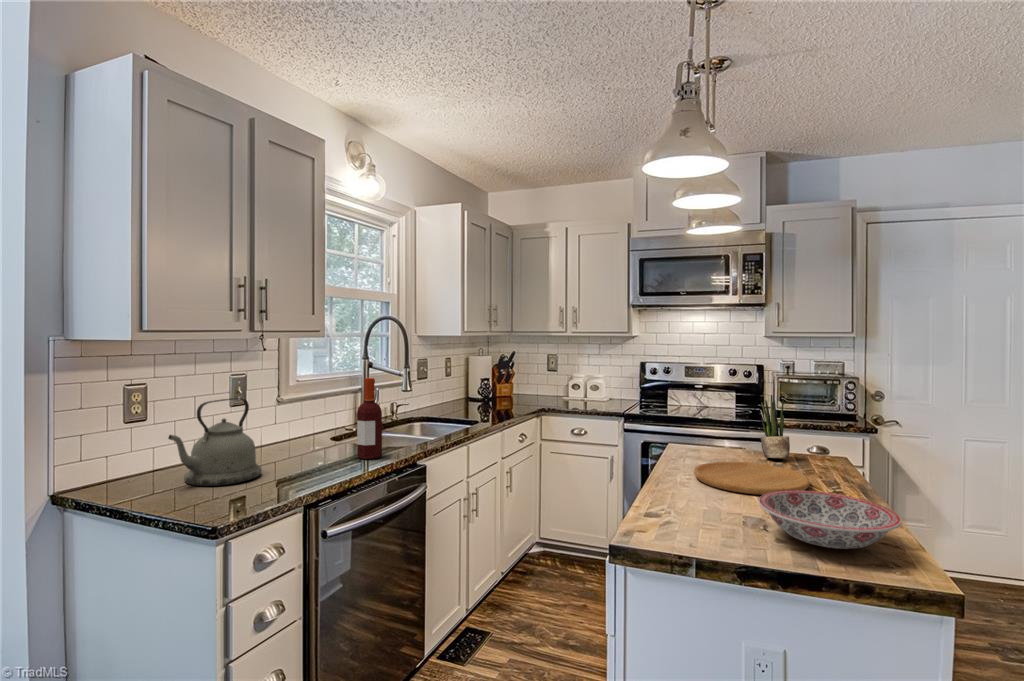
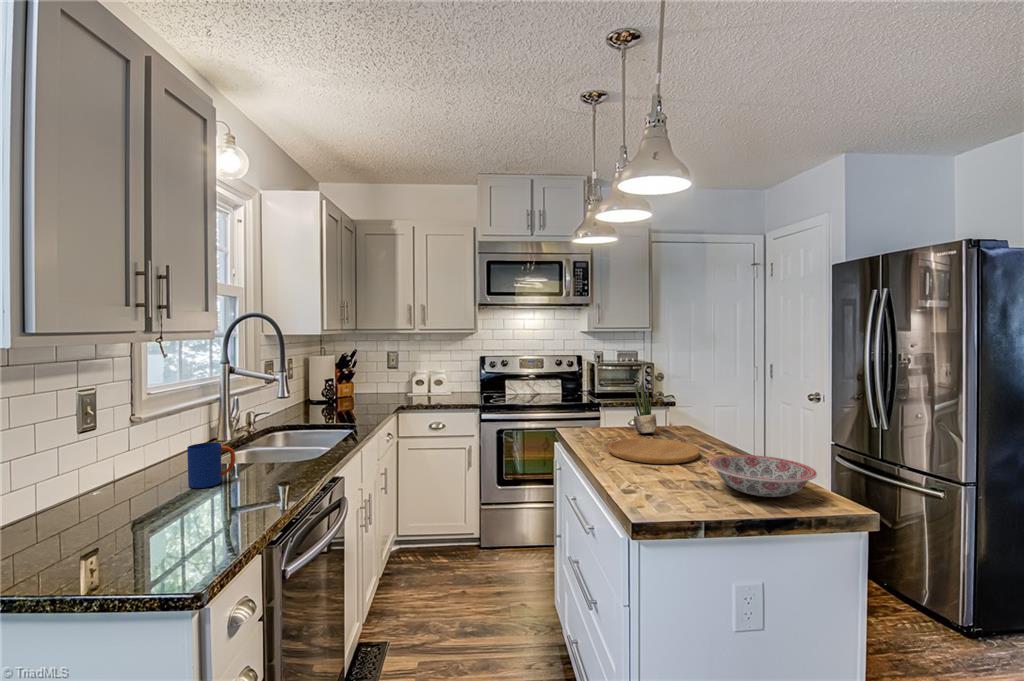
bottle: present [357,378,382,459] -> none [265,384,298,478]
kettle: present [168,398,262,486] -> none [46,419,170,545]
mug: none [298,423,333,459] -> present [187,443,235,488]

